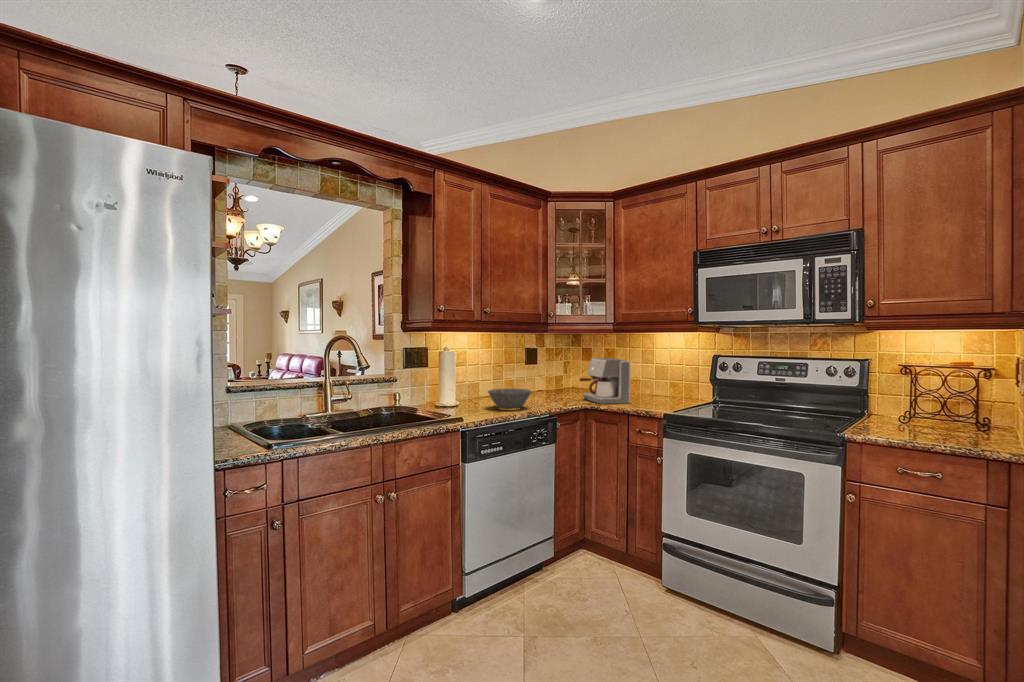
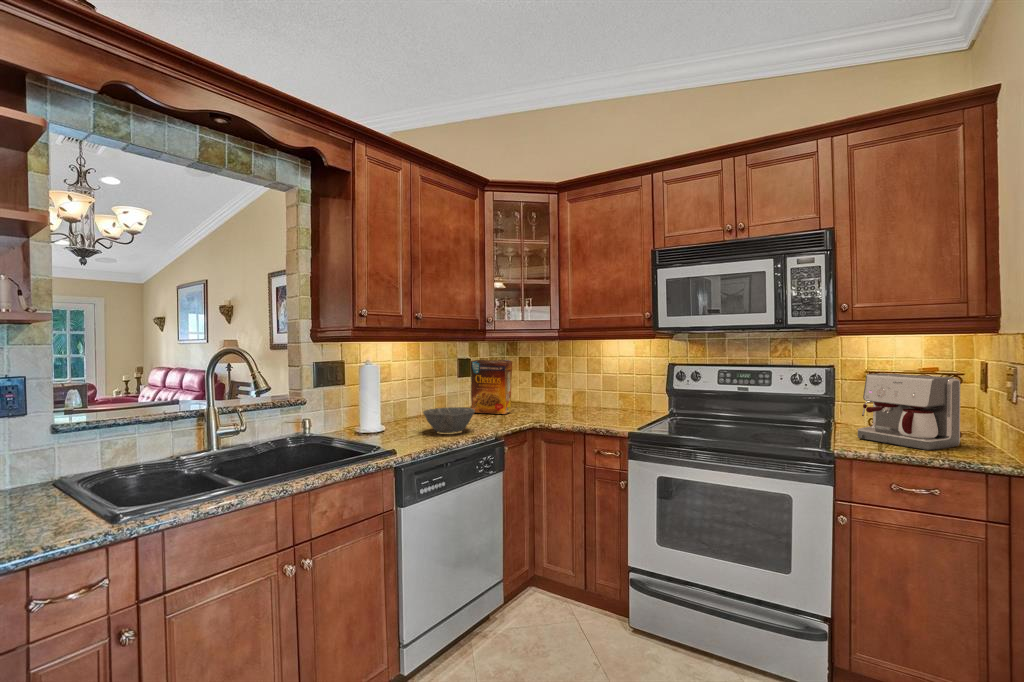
cereal box: none [531,350,571,398] -> present [470,360,513,414]
coffee maker: present [580,358,630,404] -> present [858,373,960,450]

